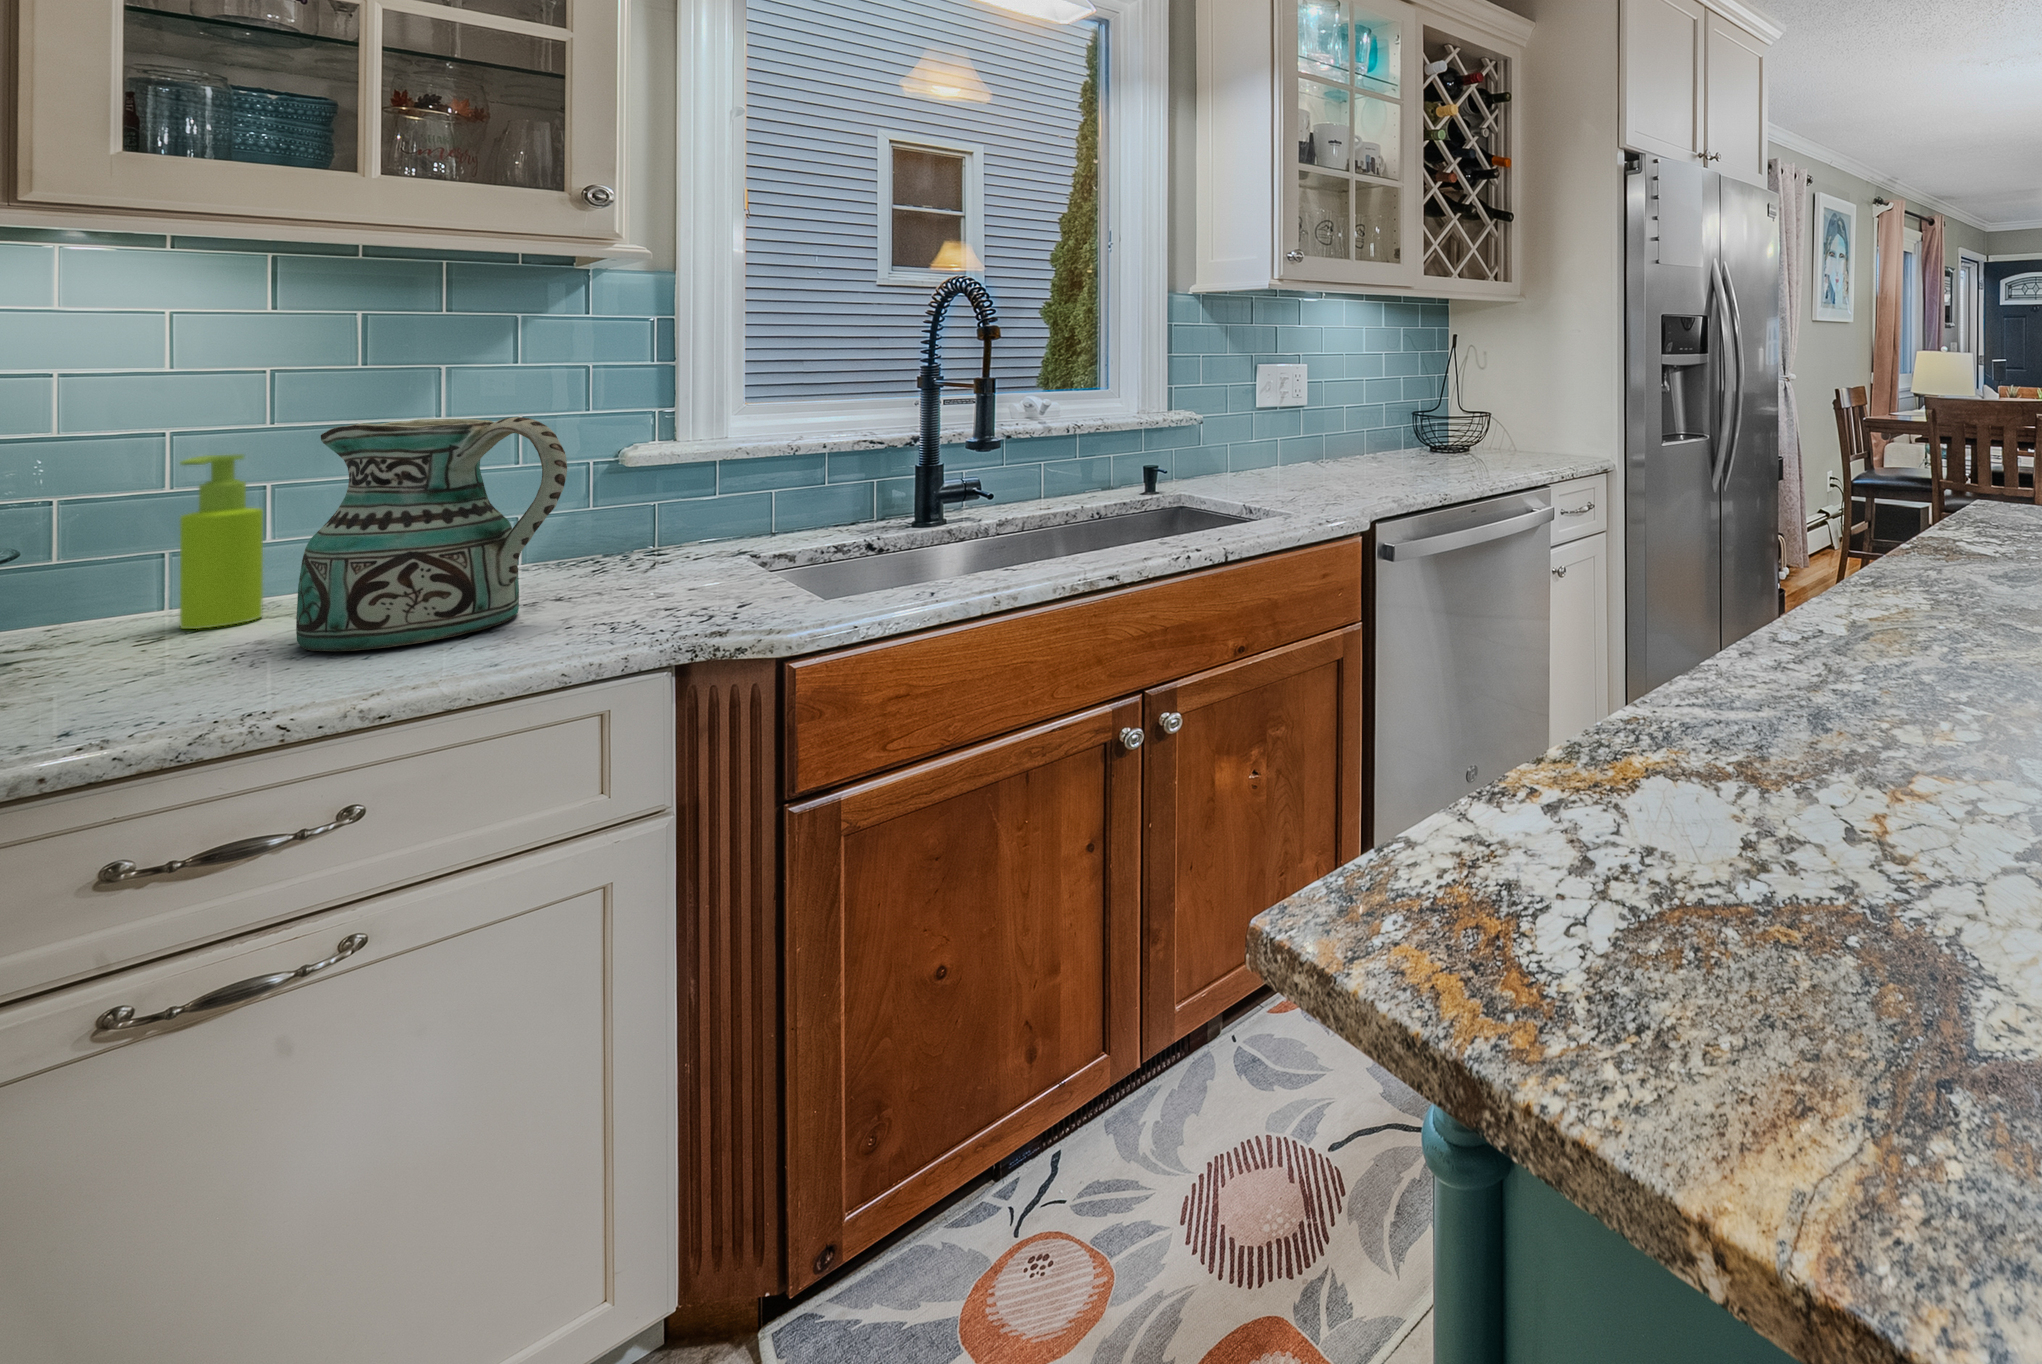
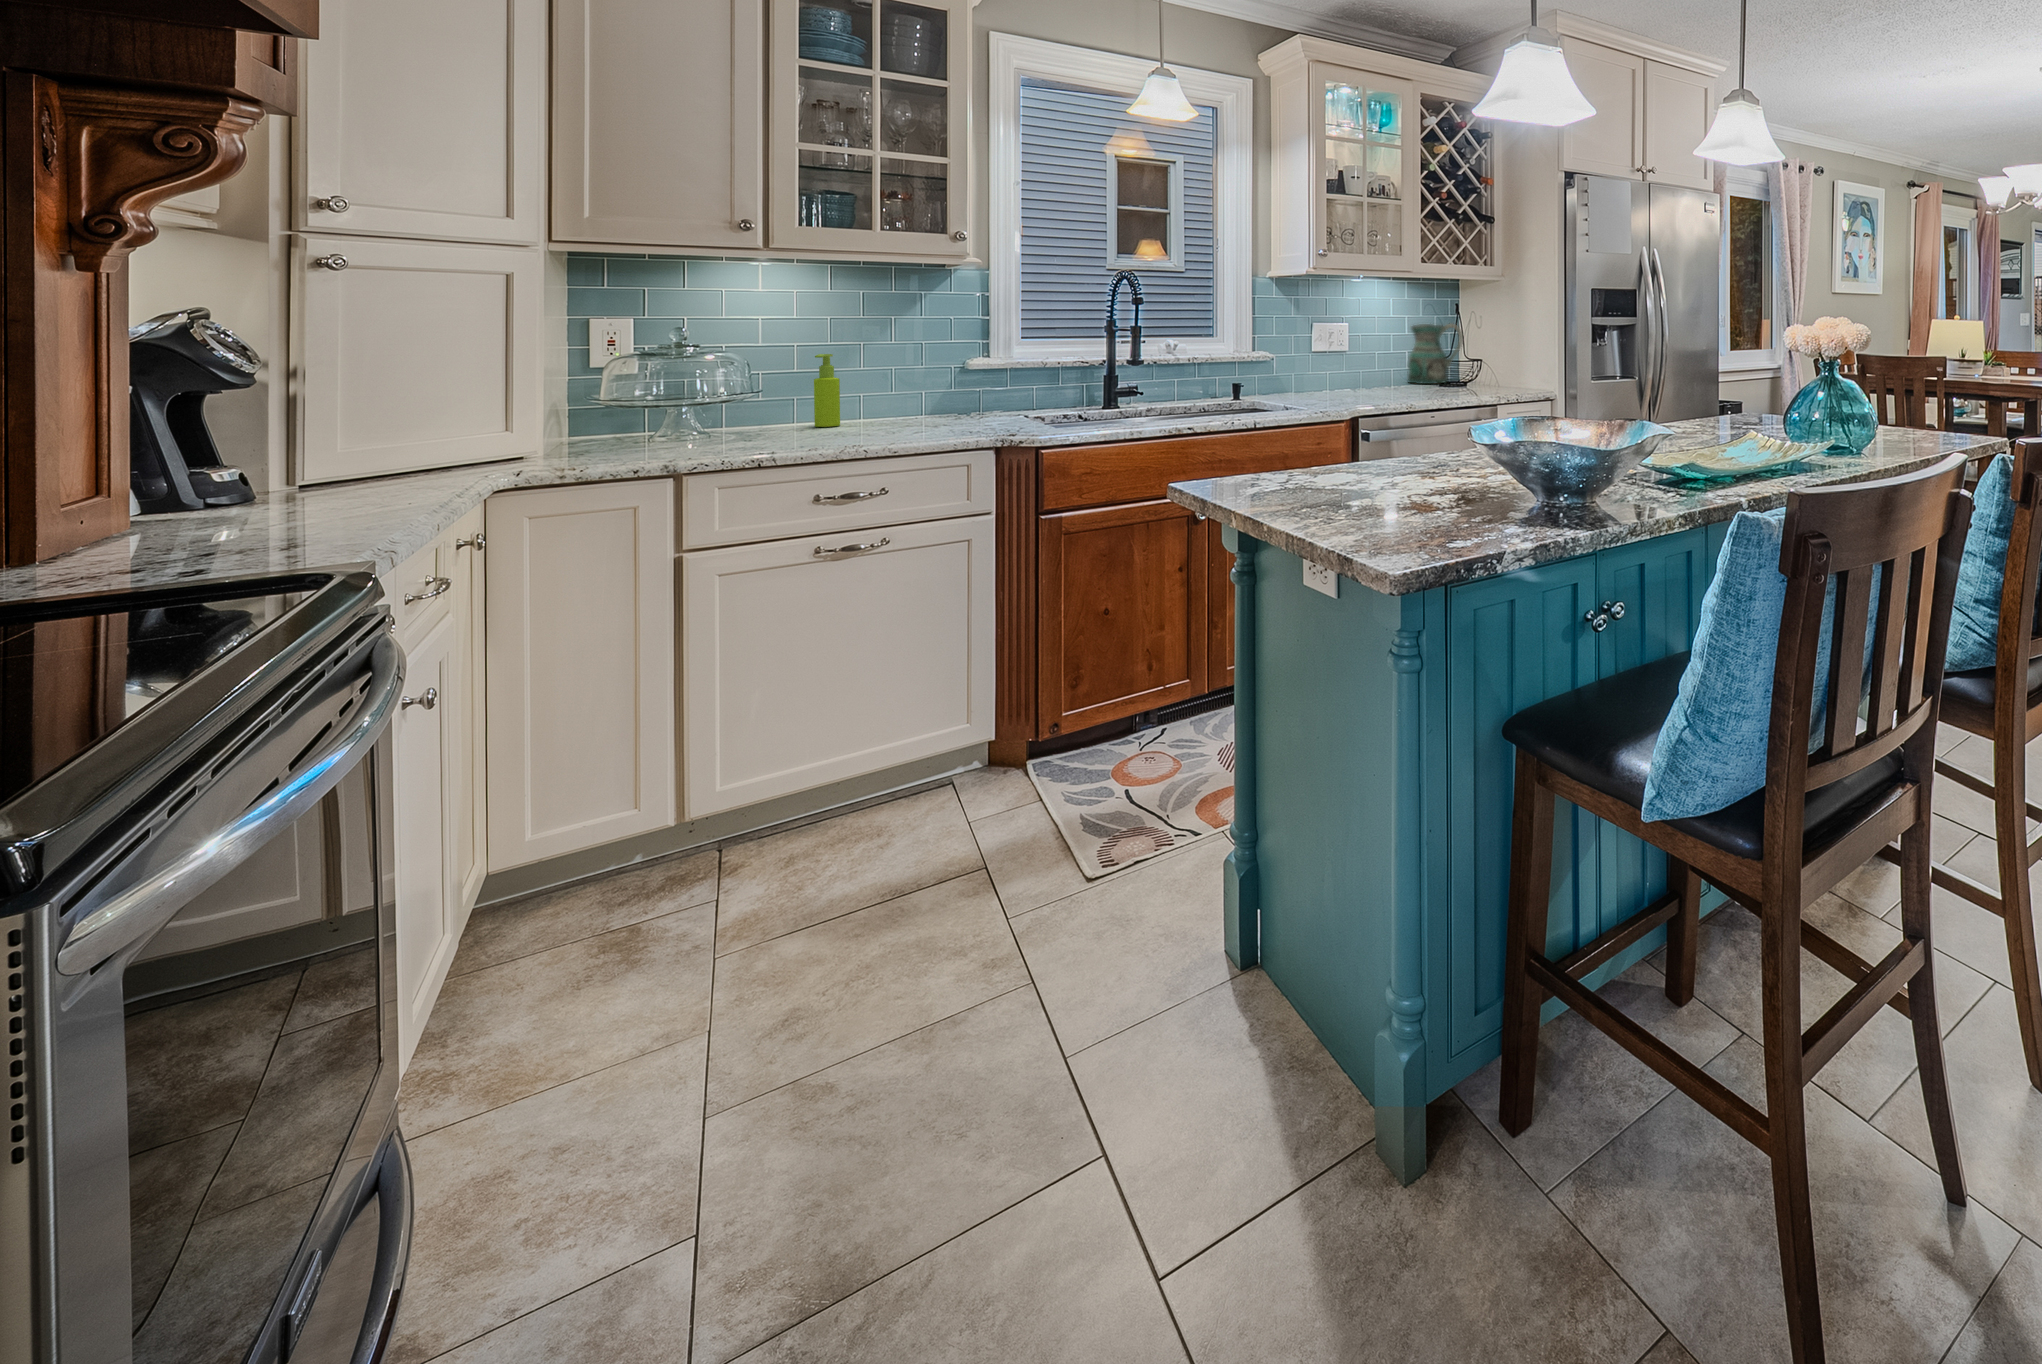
ceramic pitcher: present [296,417,567,651] -> present [1407,324,1463,384]

